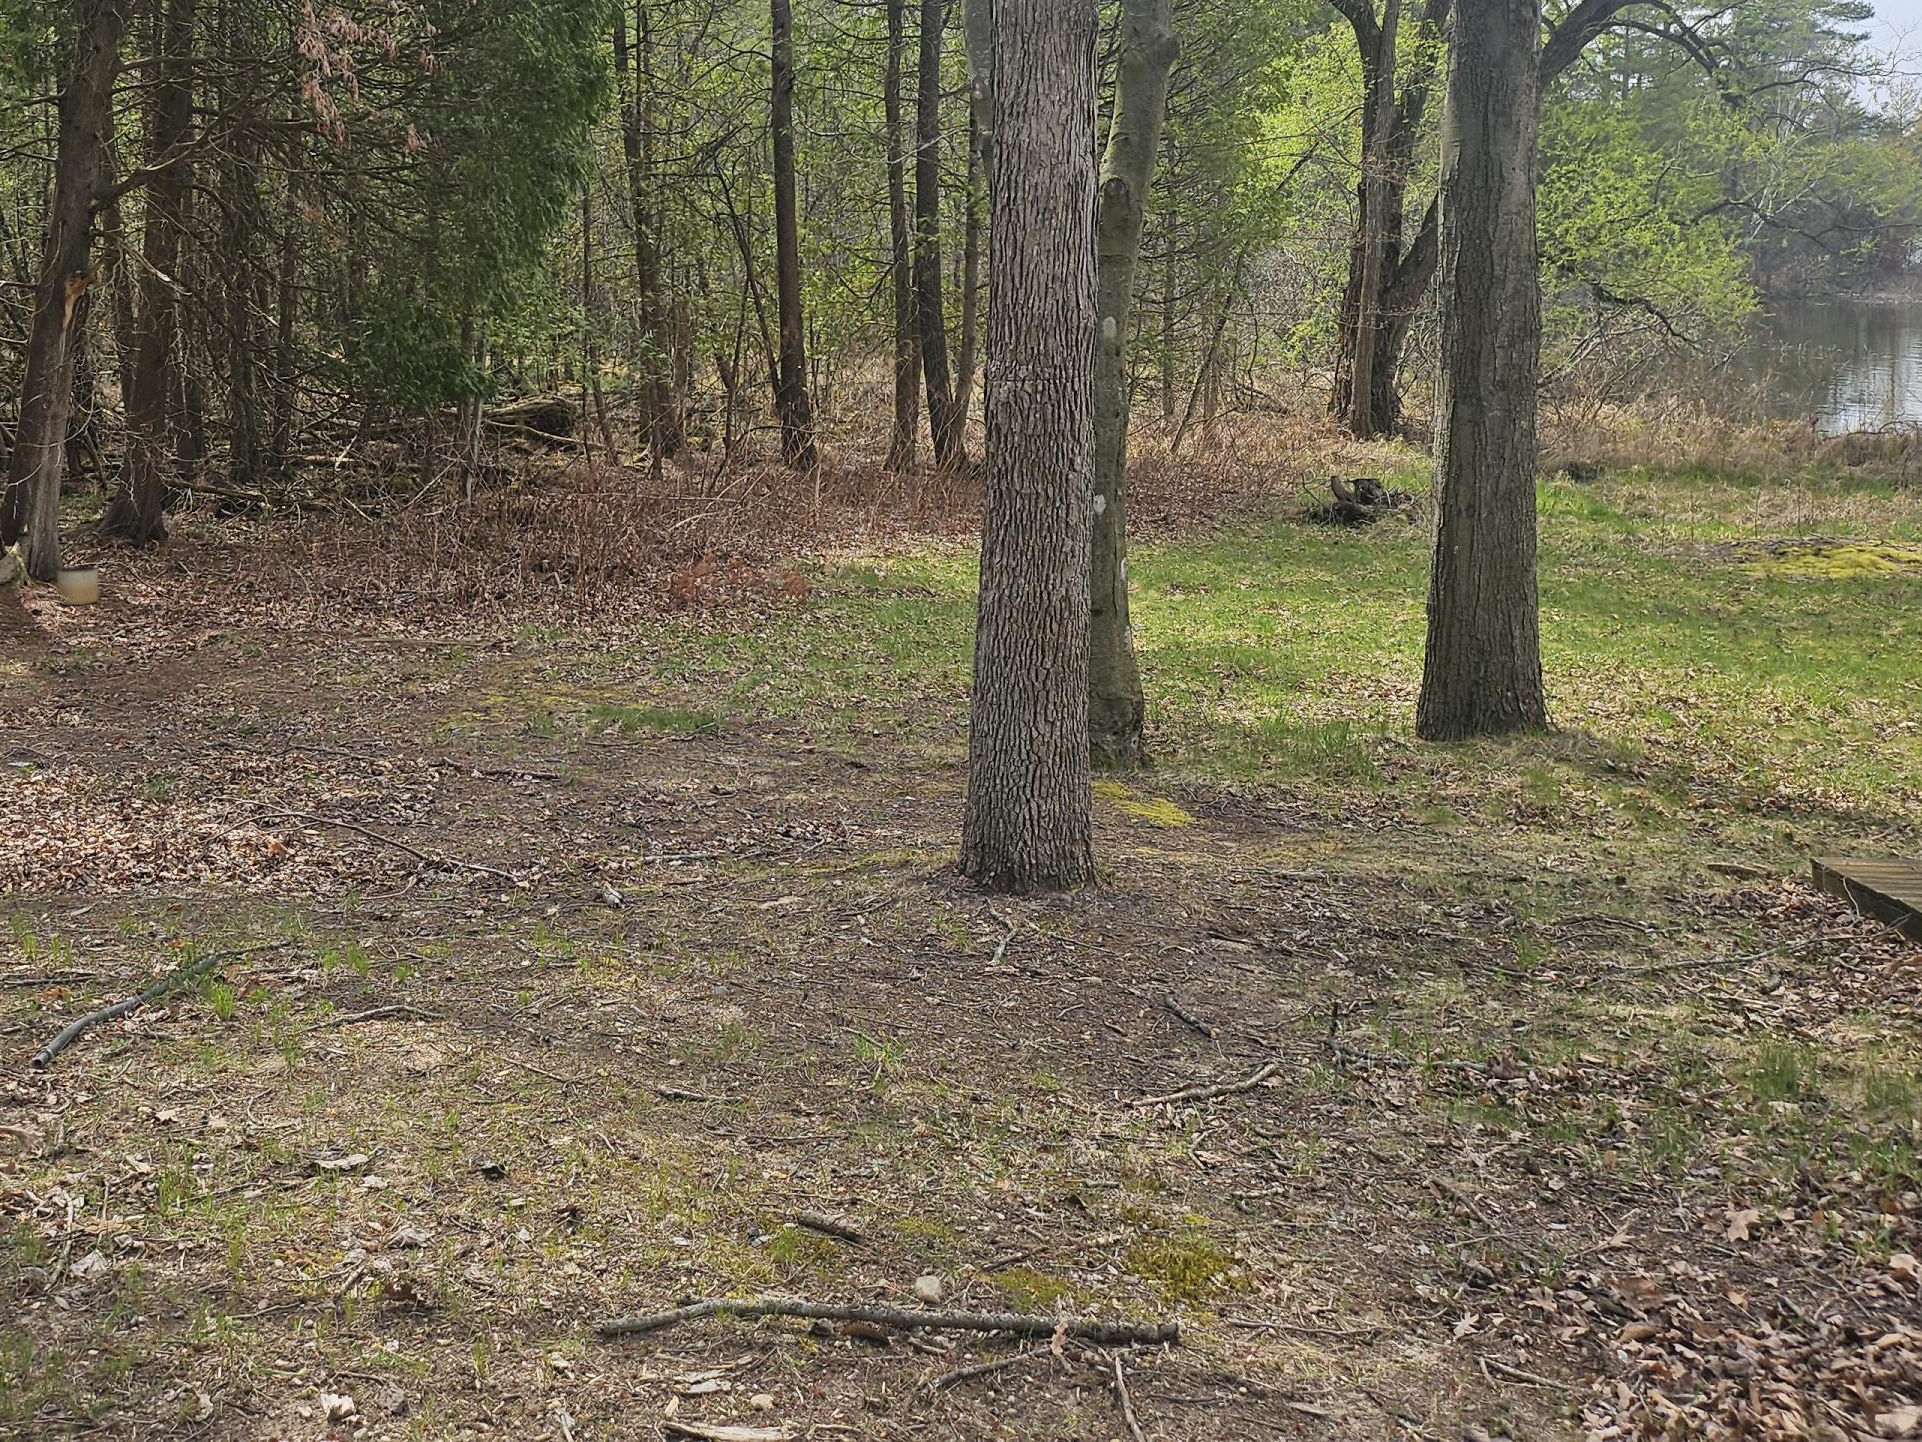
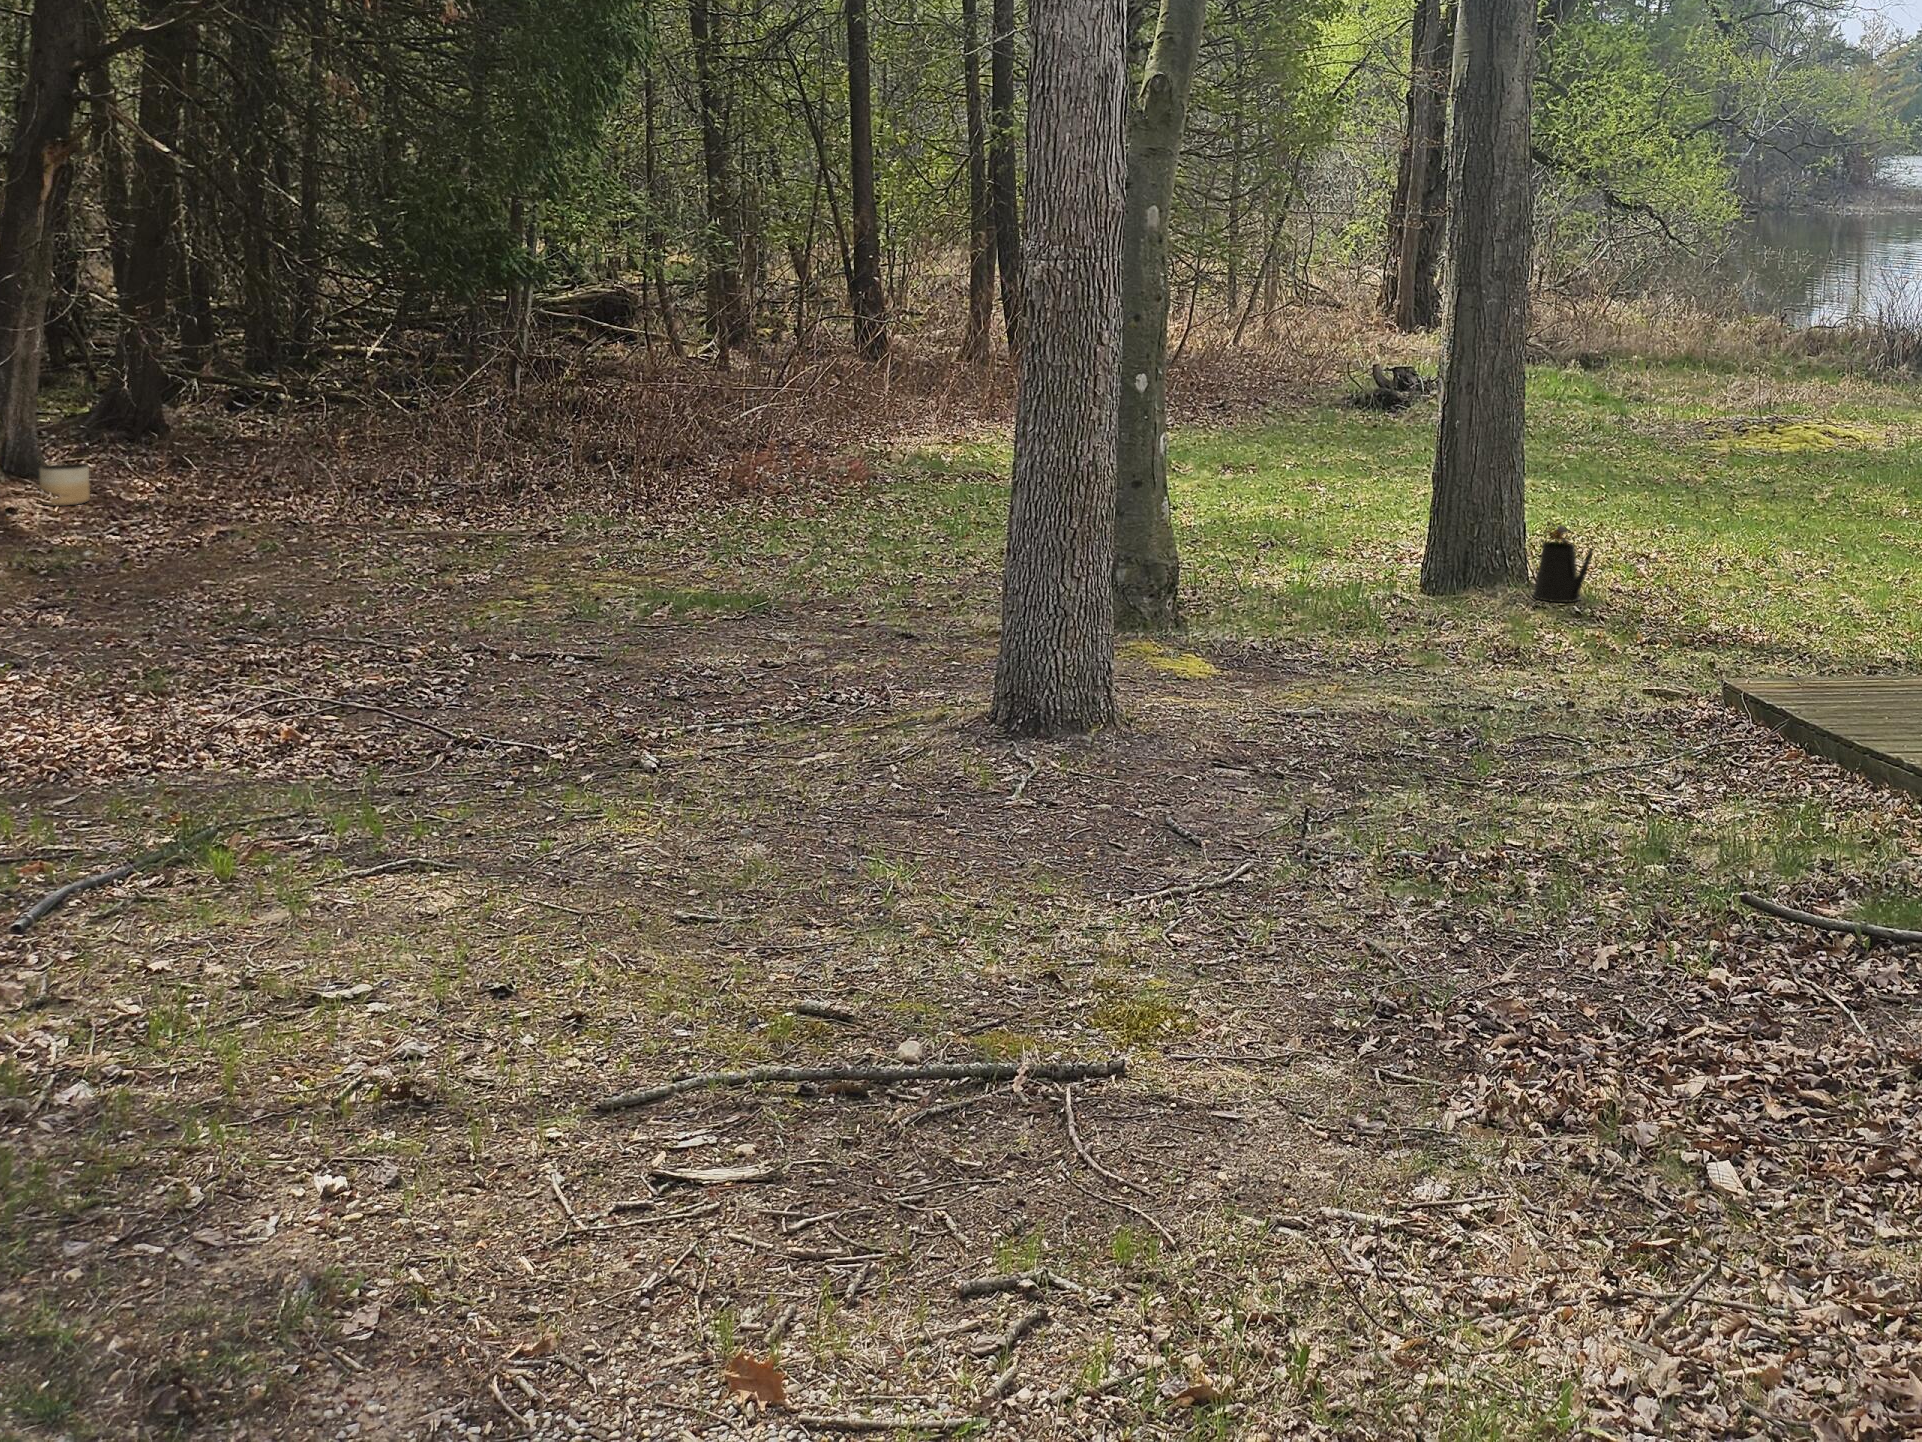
watering can: none [1529,639,1611,740] -> present [1528,522,1594,603]

